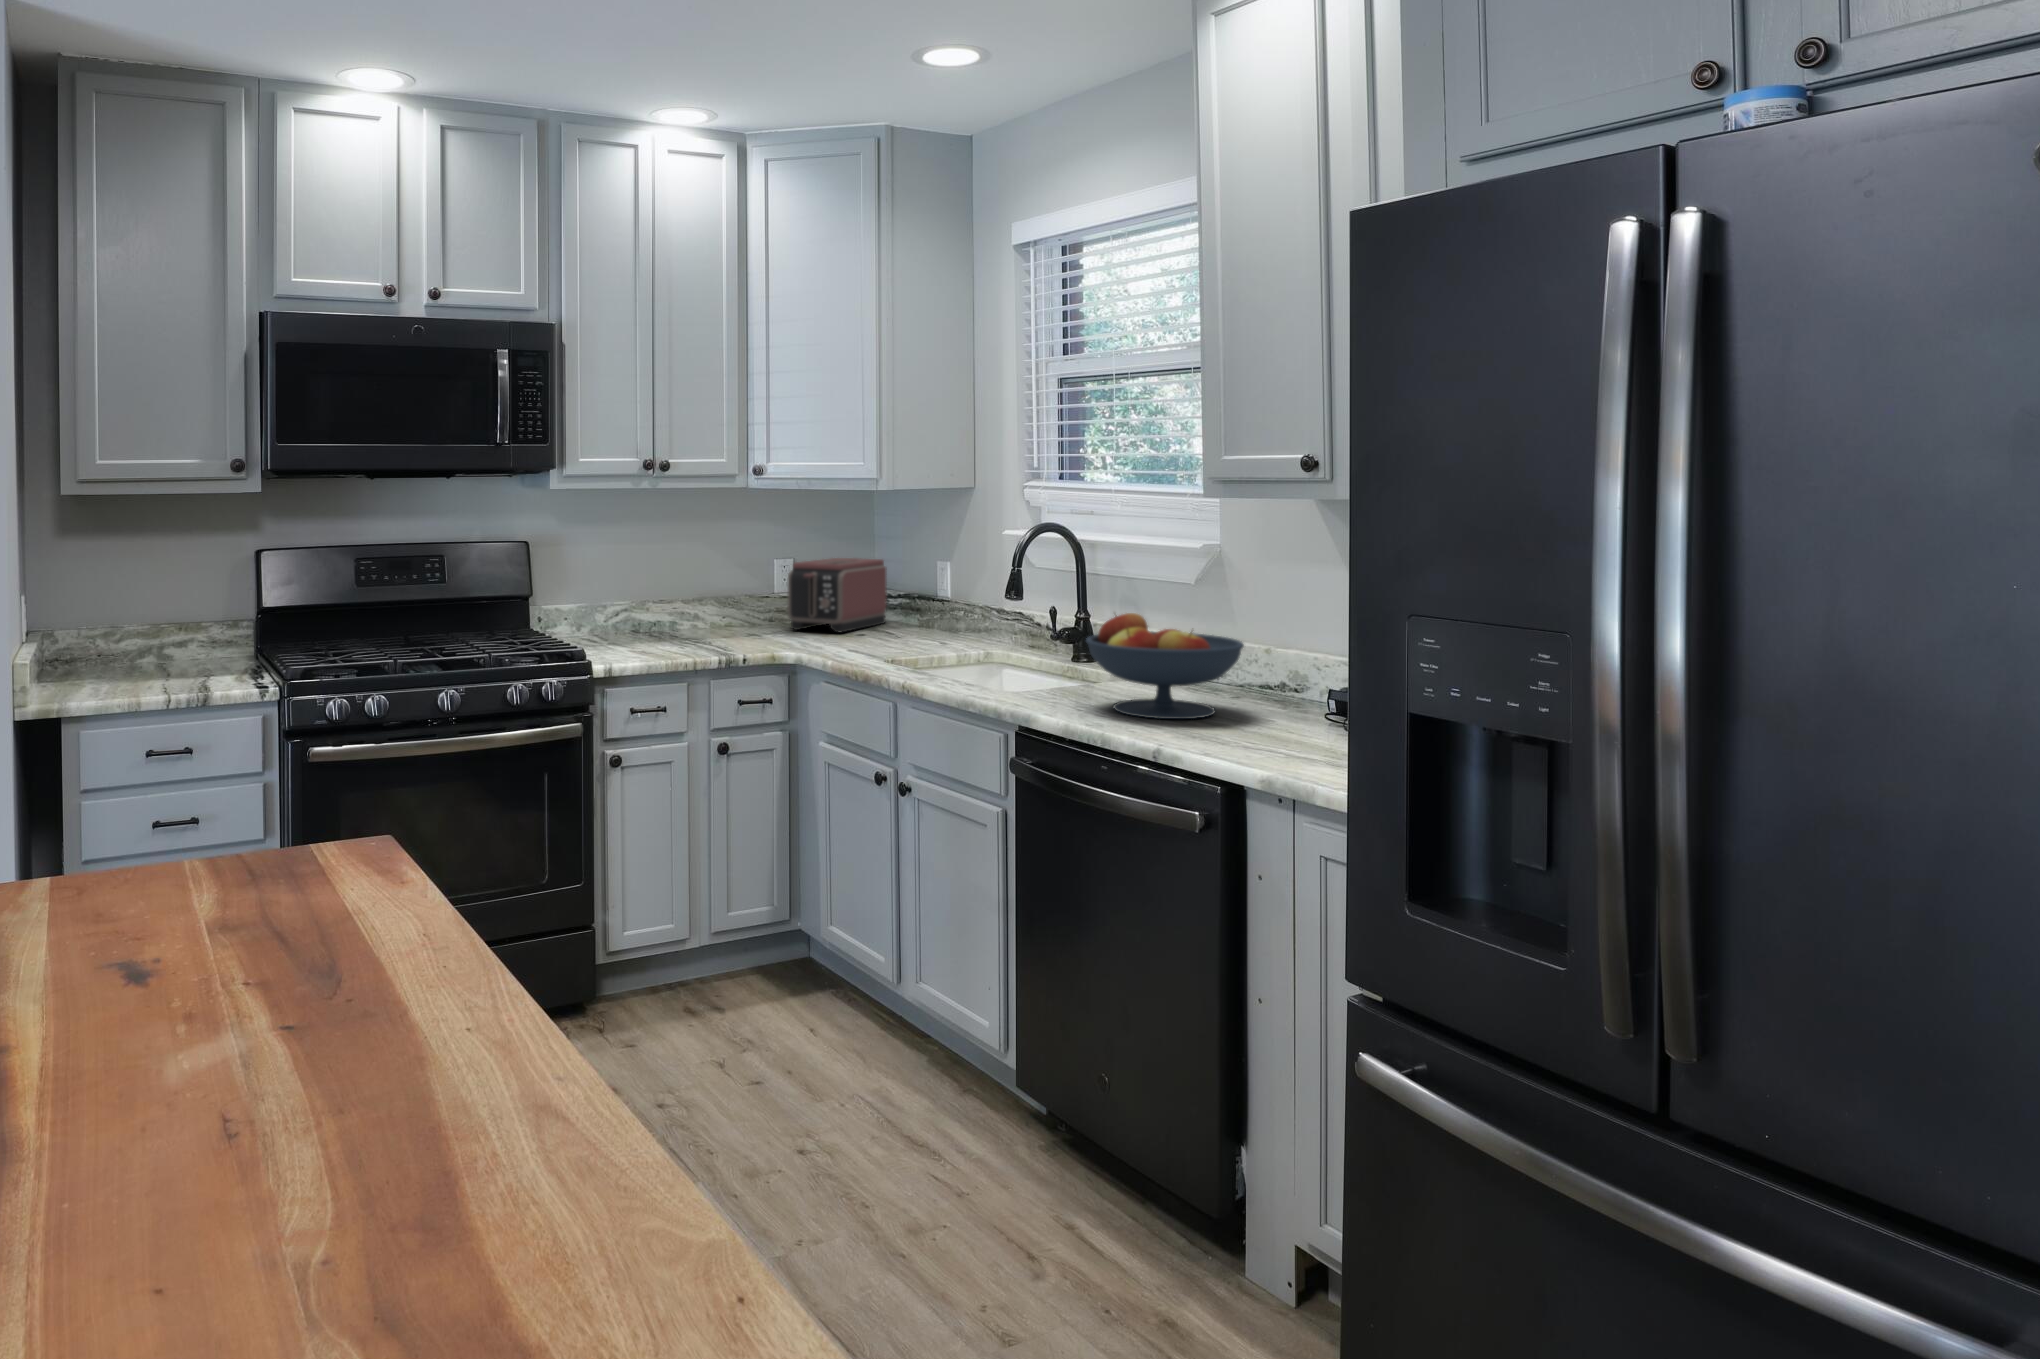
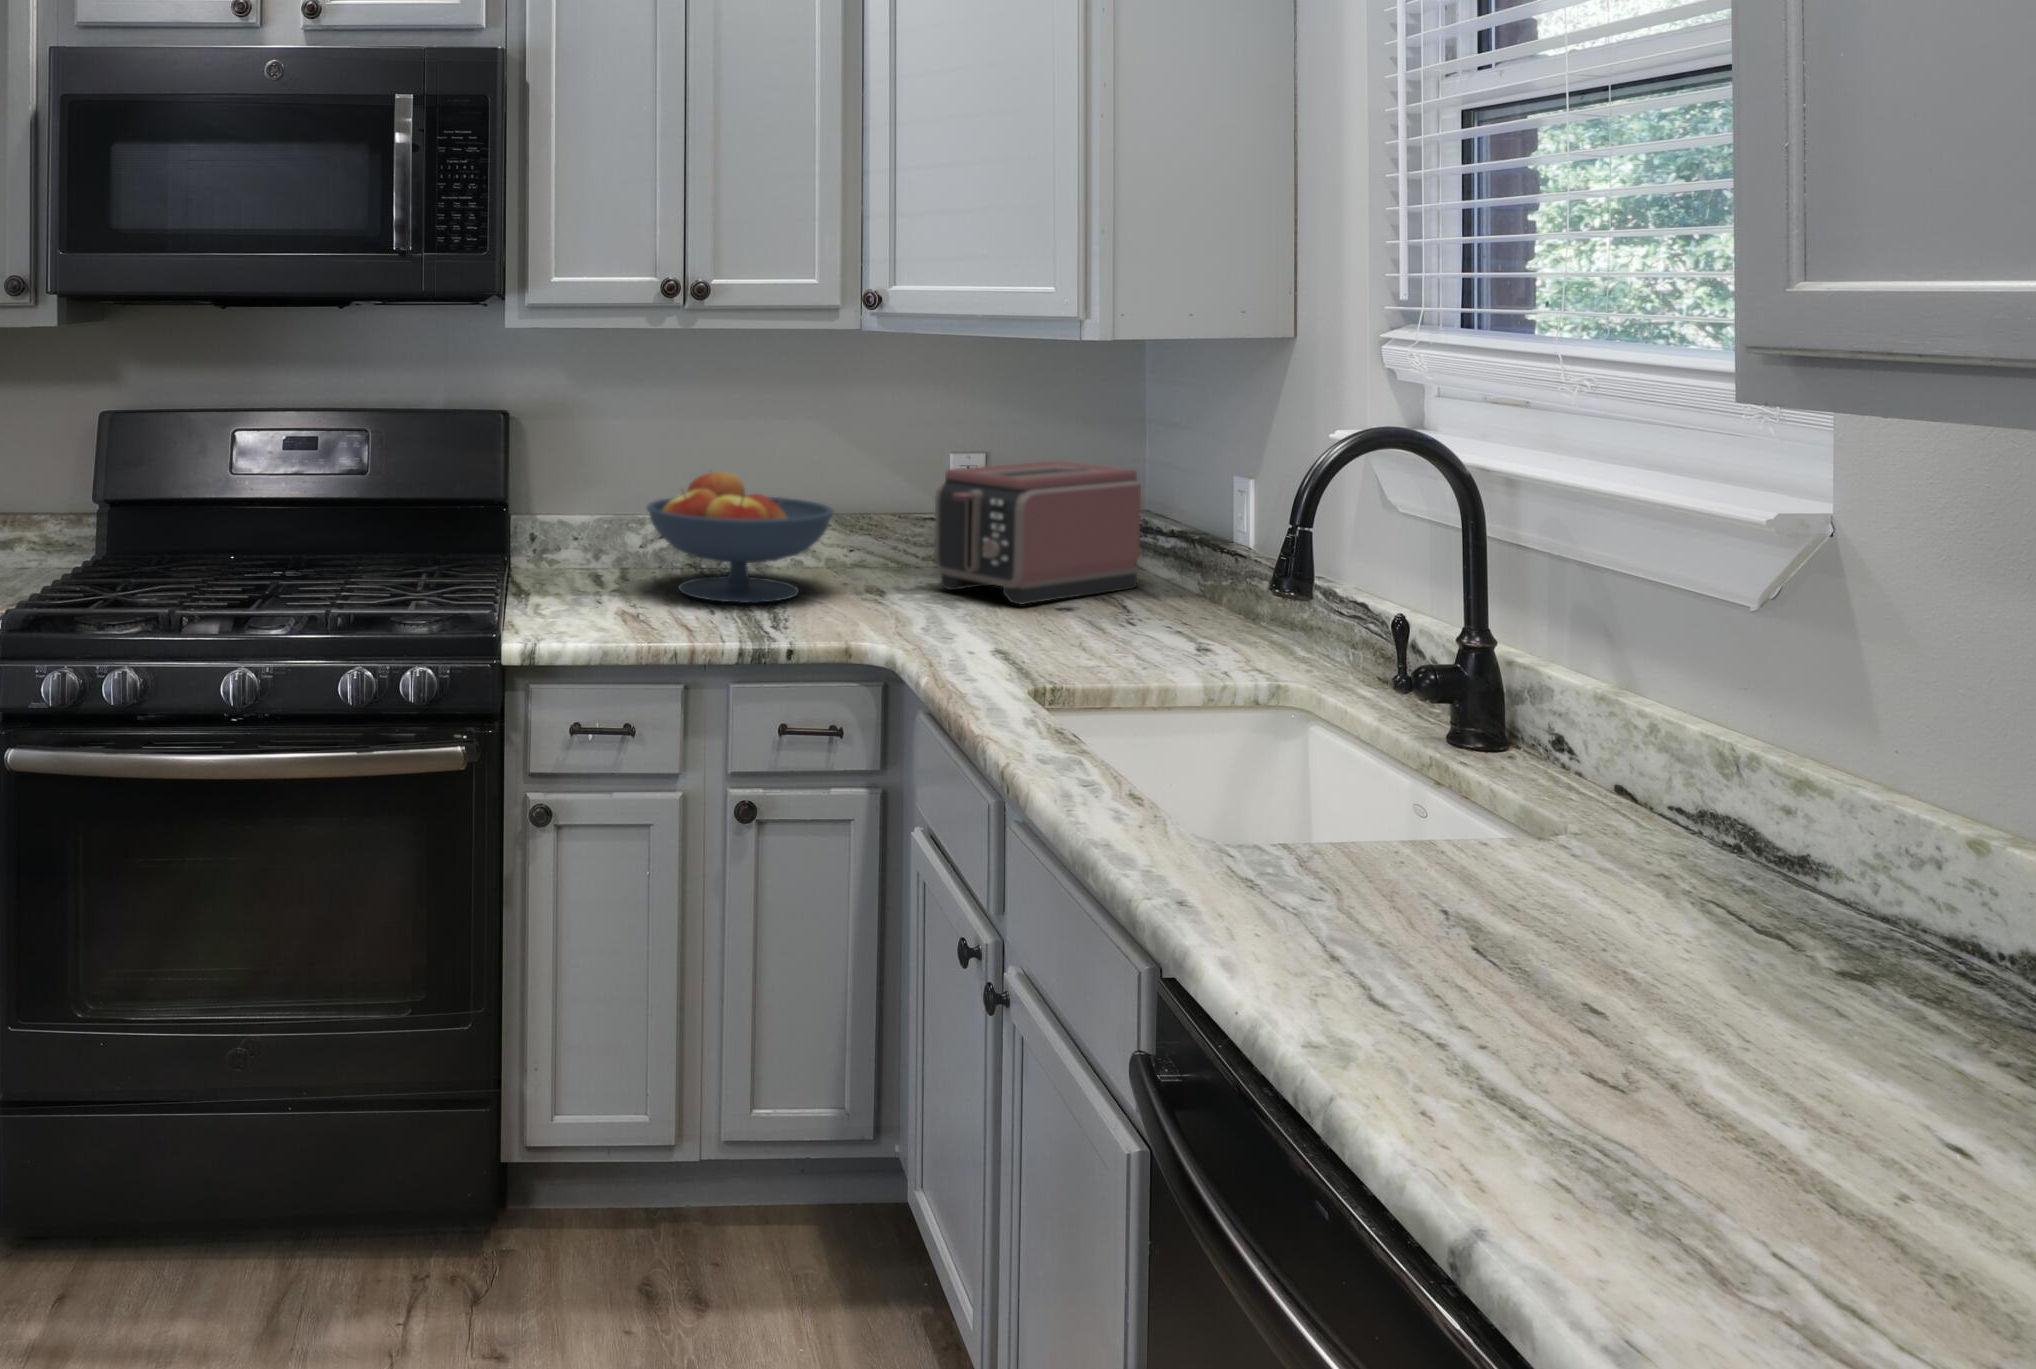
fruit bowl: present [1086,613,1244,719] -> present [647,472,833,603]

